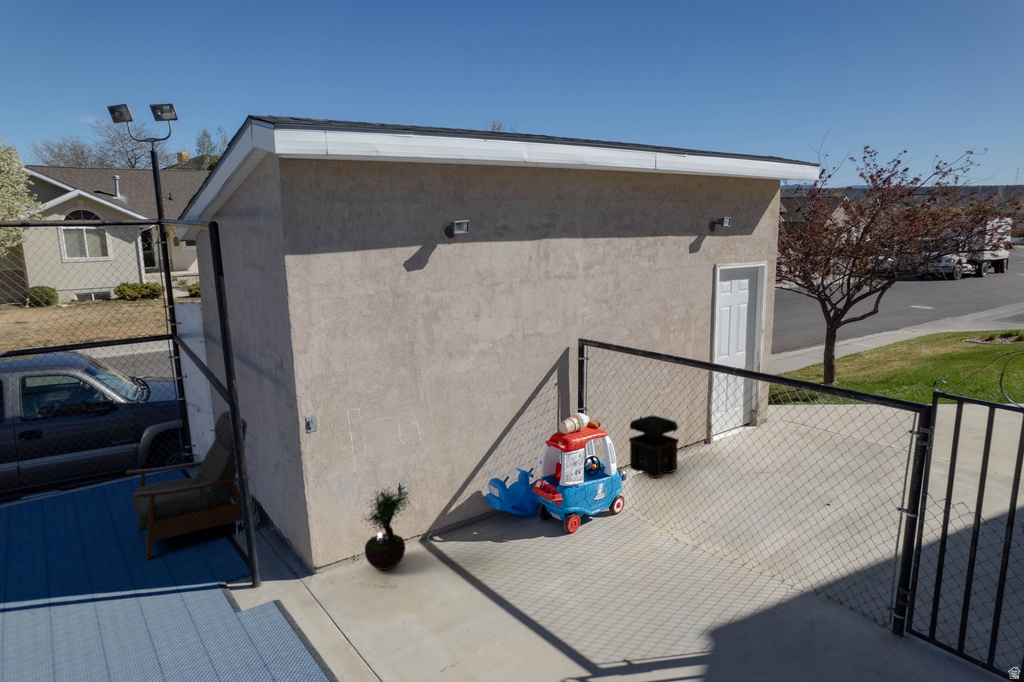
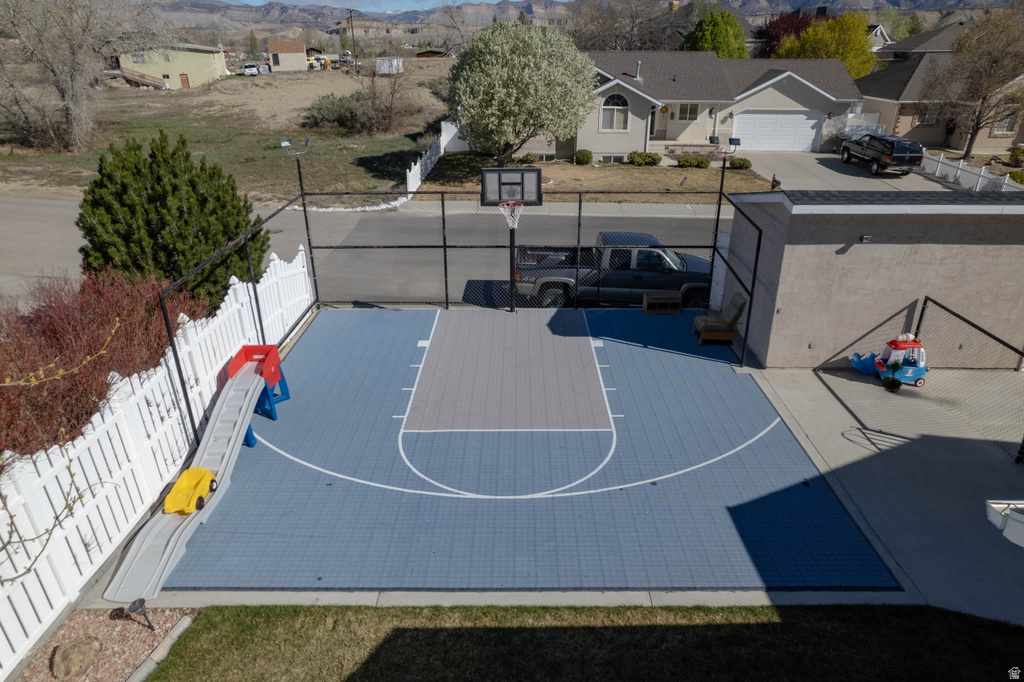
toolbox: present [629,415,679,478] -> none [944,345,980,378]
bench: none [16,443,122,516] -> present [643,291,682,315]
potted tree: present [365,488,410,570] -> present [882,359,907,392]

